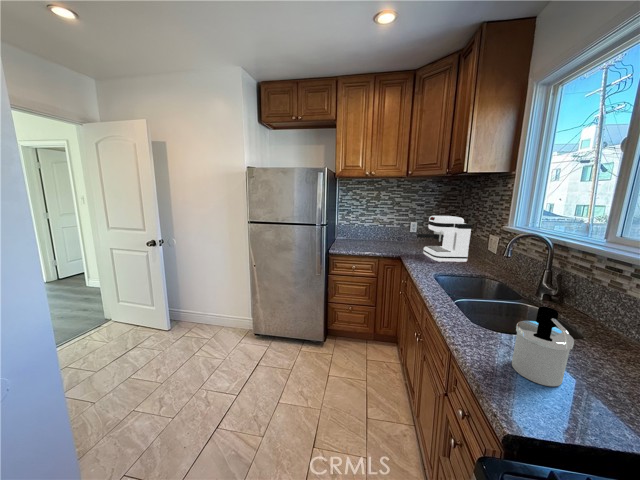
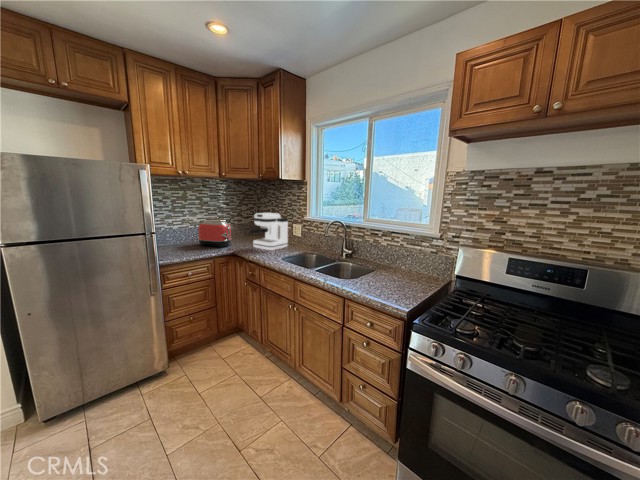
toaster: none [378,221,410,248] -> present [198,221,232,247]
soap dispenser: present [512,307,574,386] -> none [379,254,410,290]

